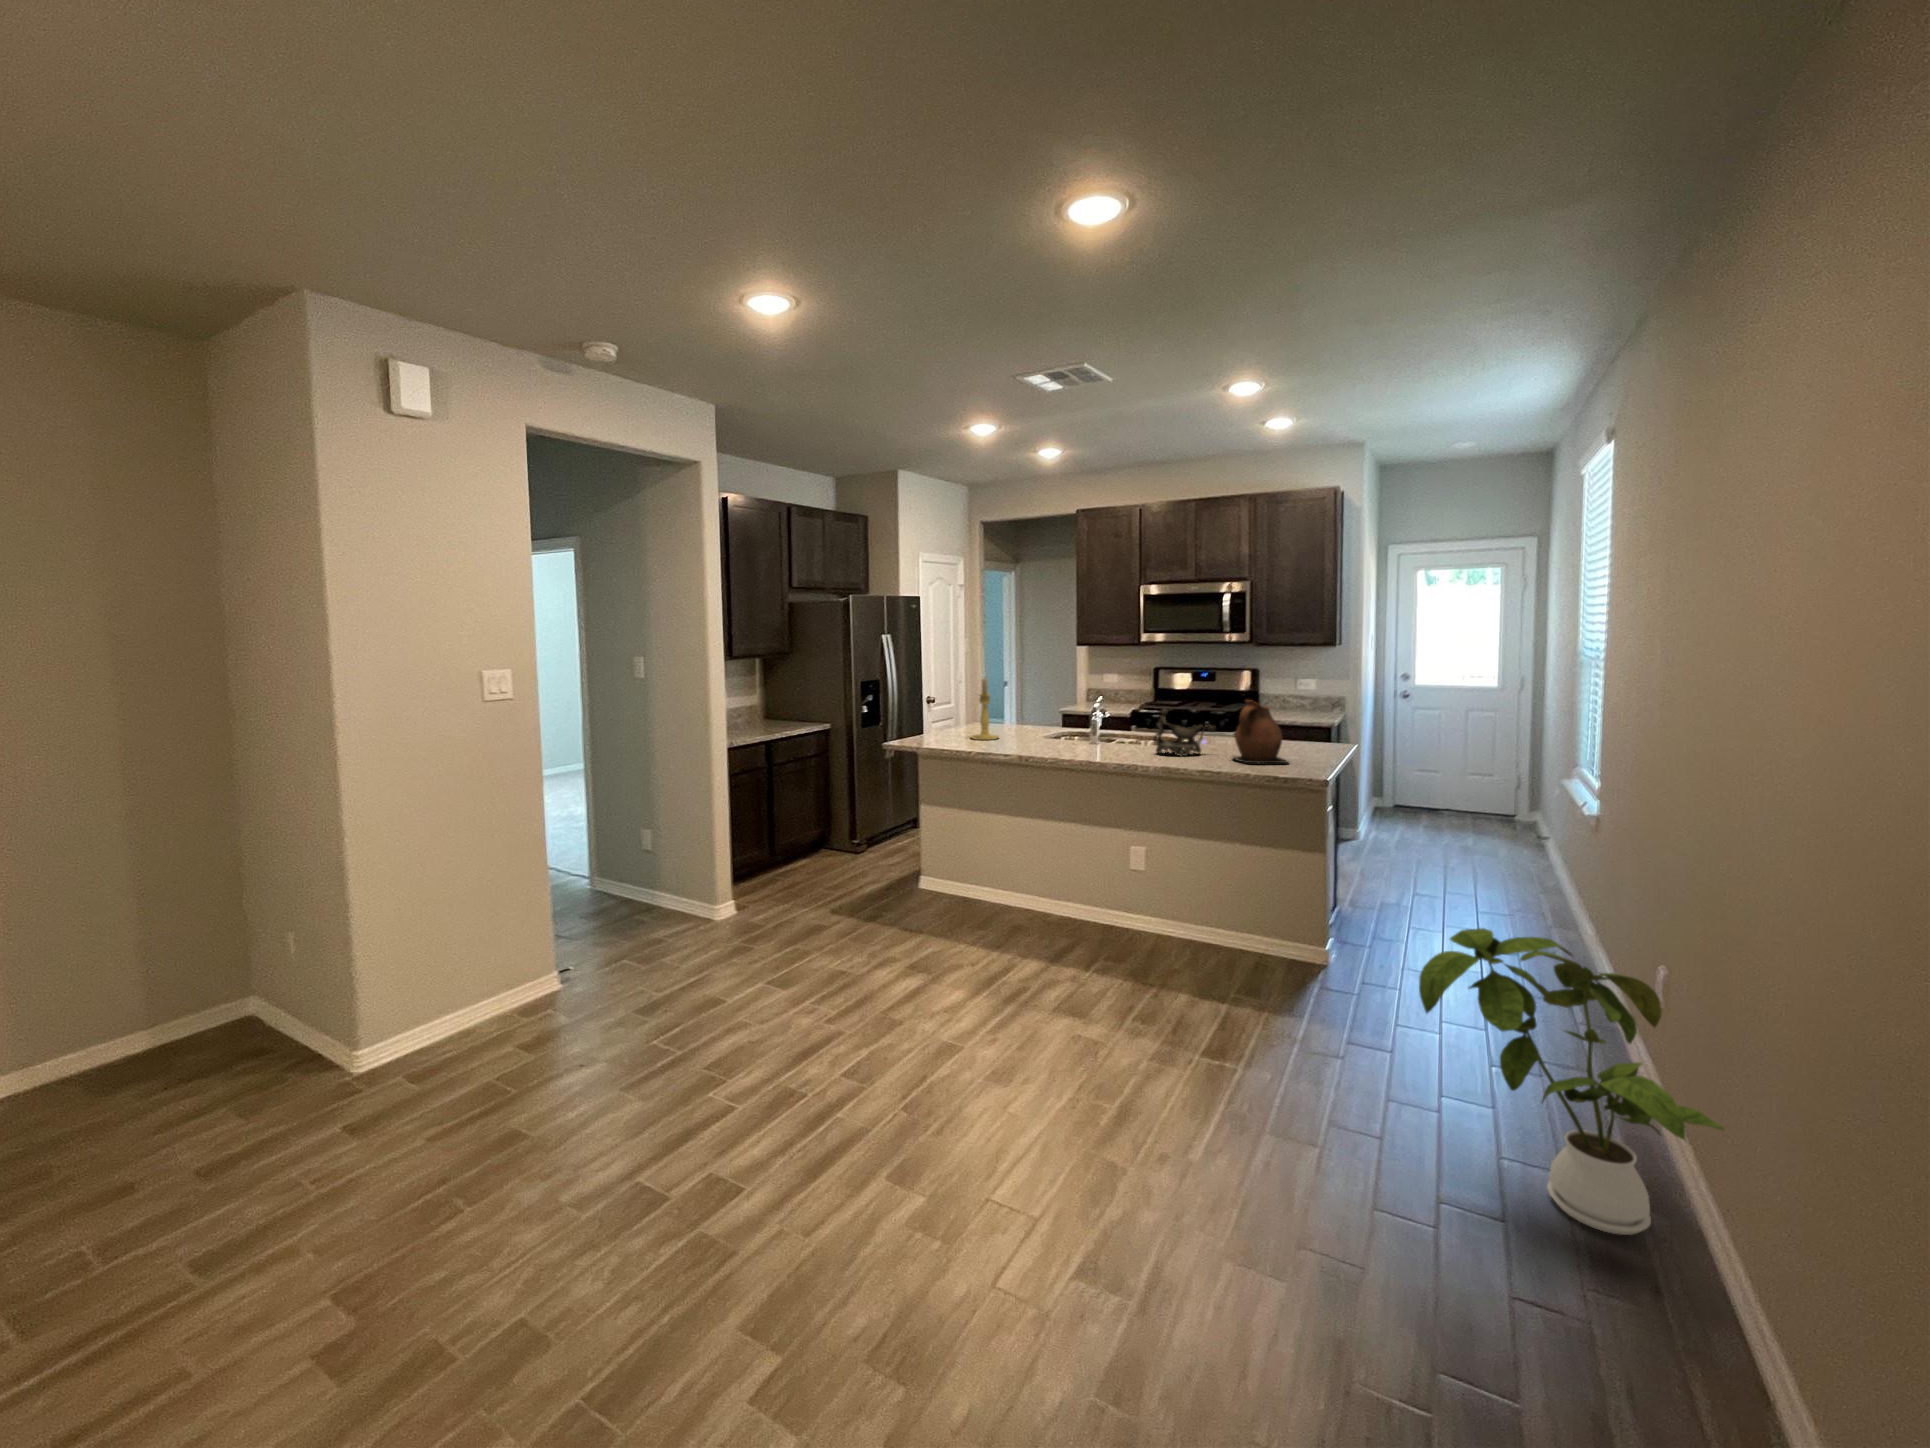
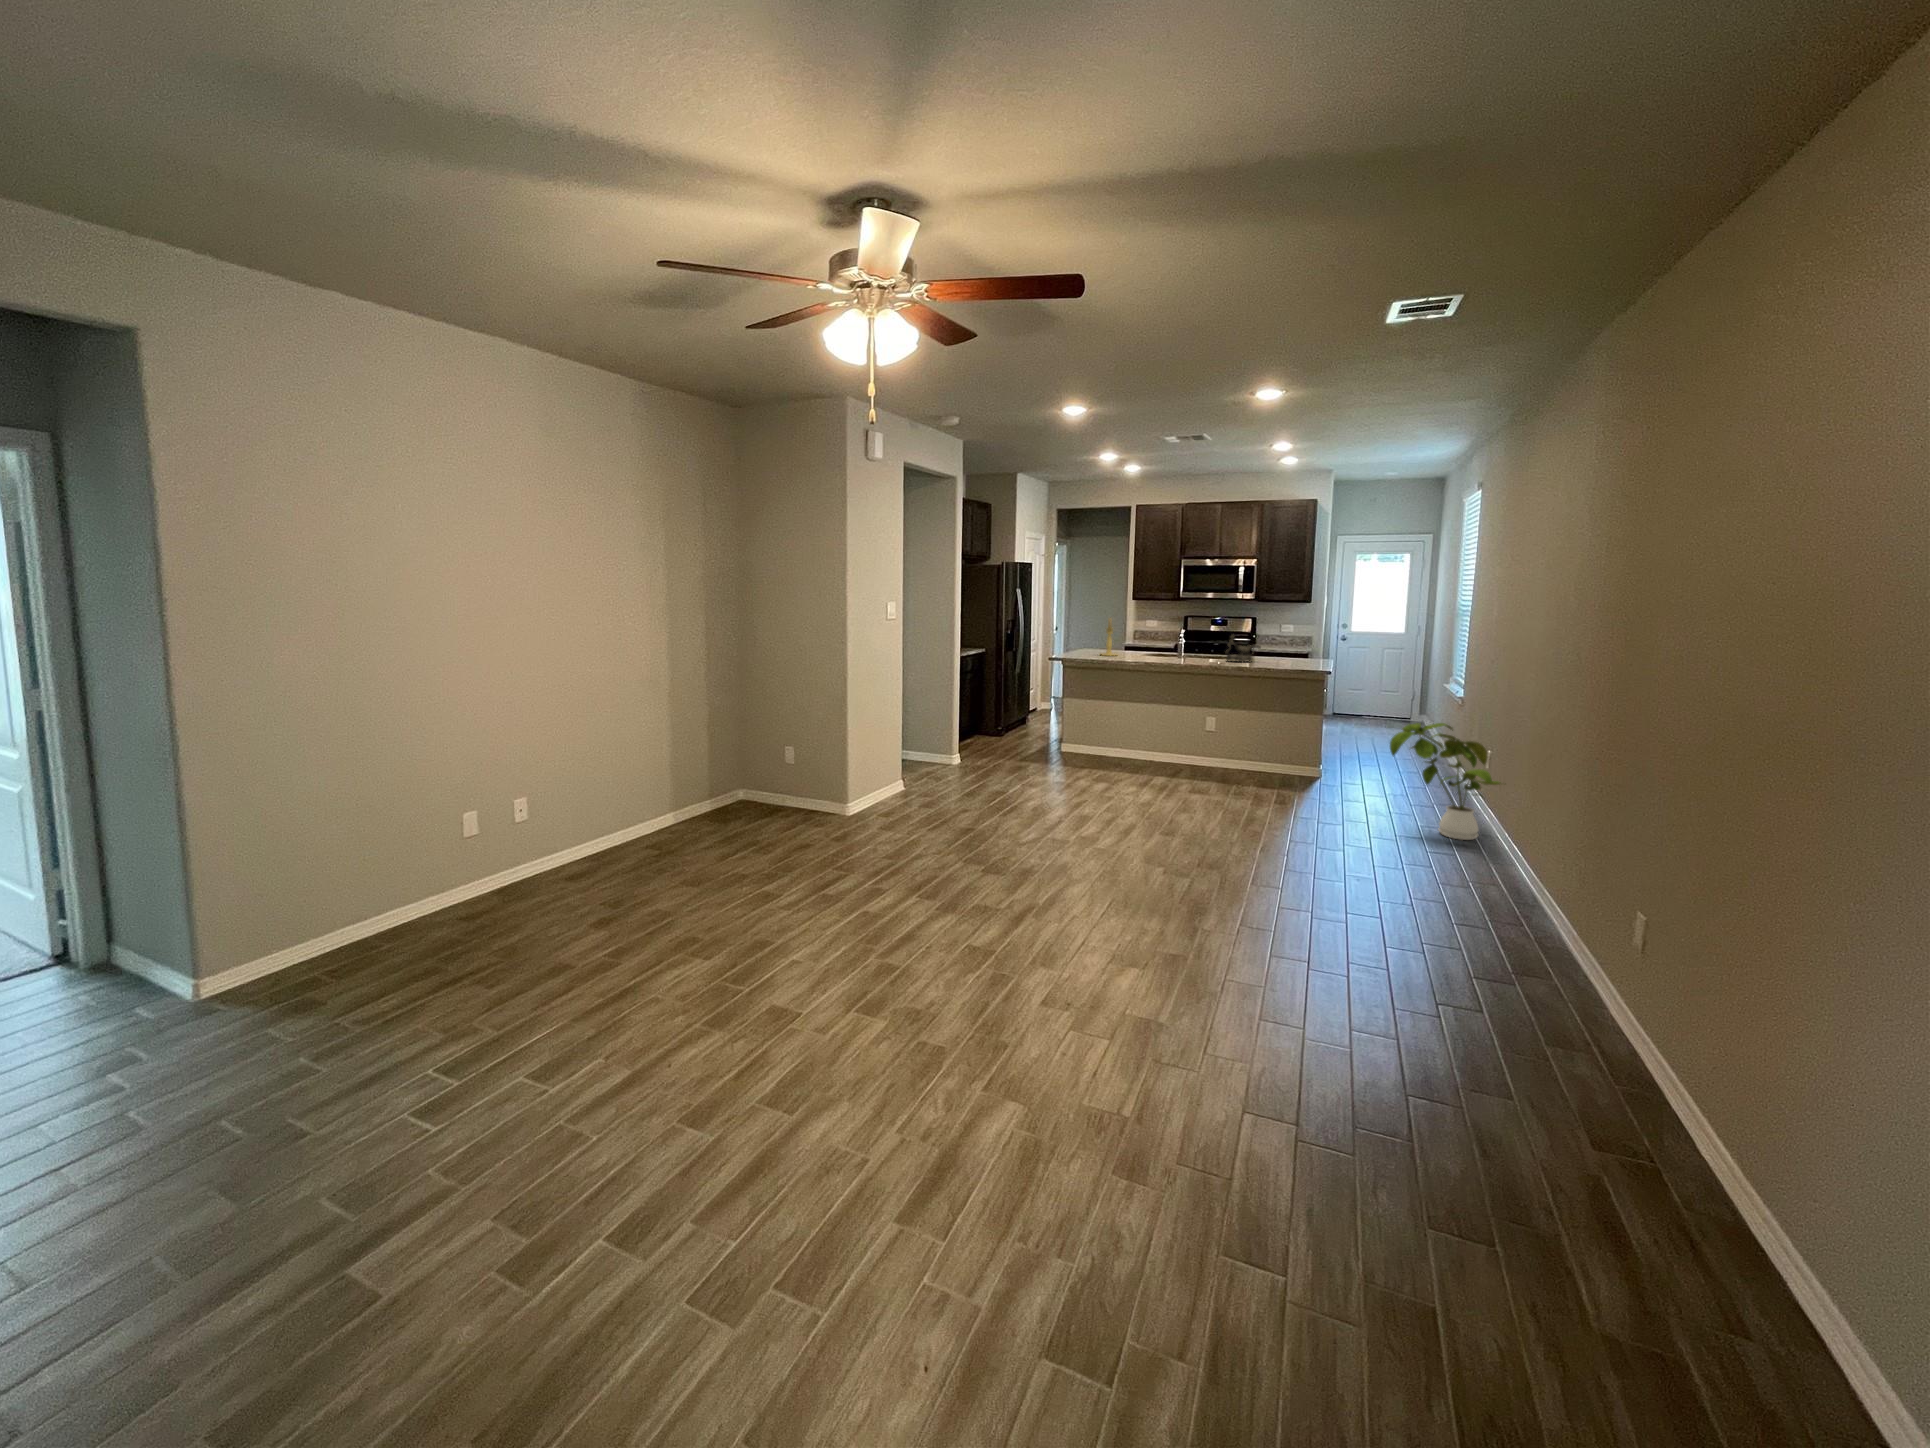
ceramic pitcher: present [1233,700,1288,763] -> none [1271,630,1306,665]

